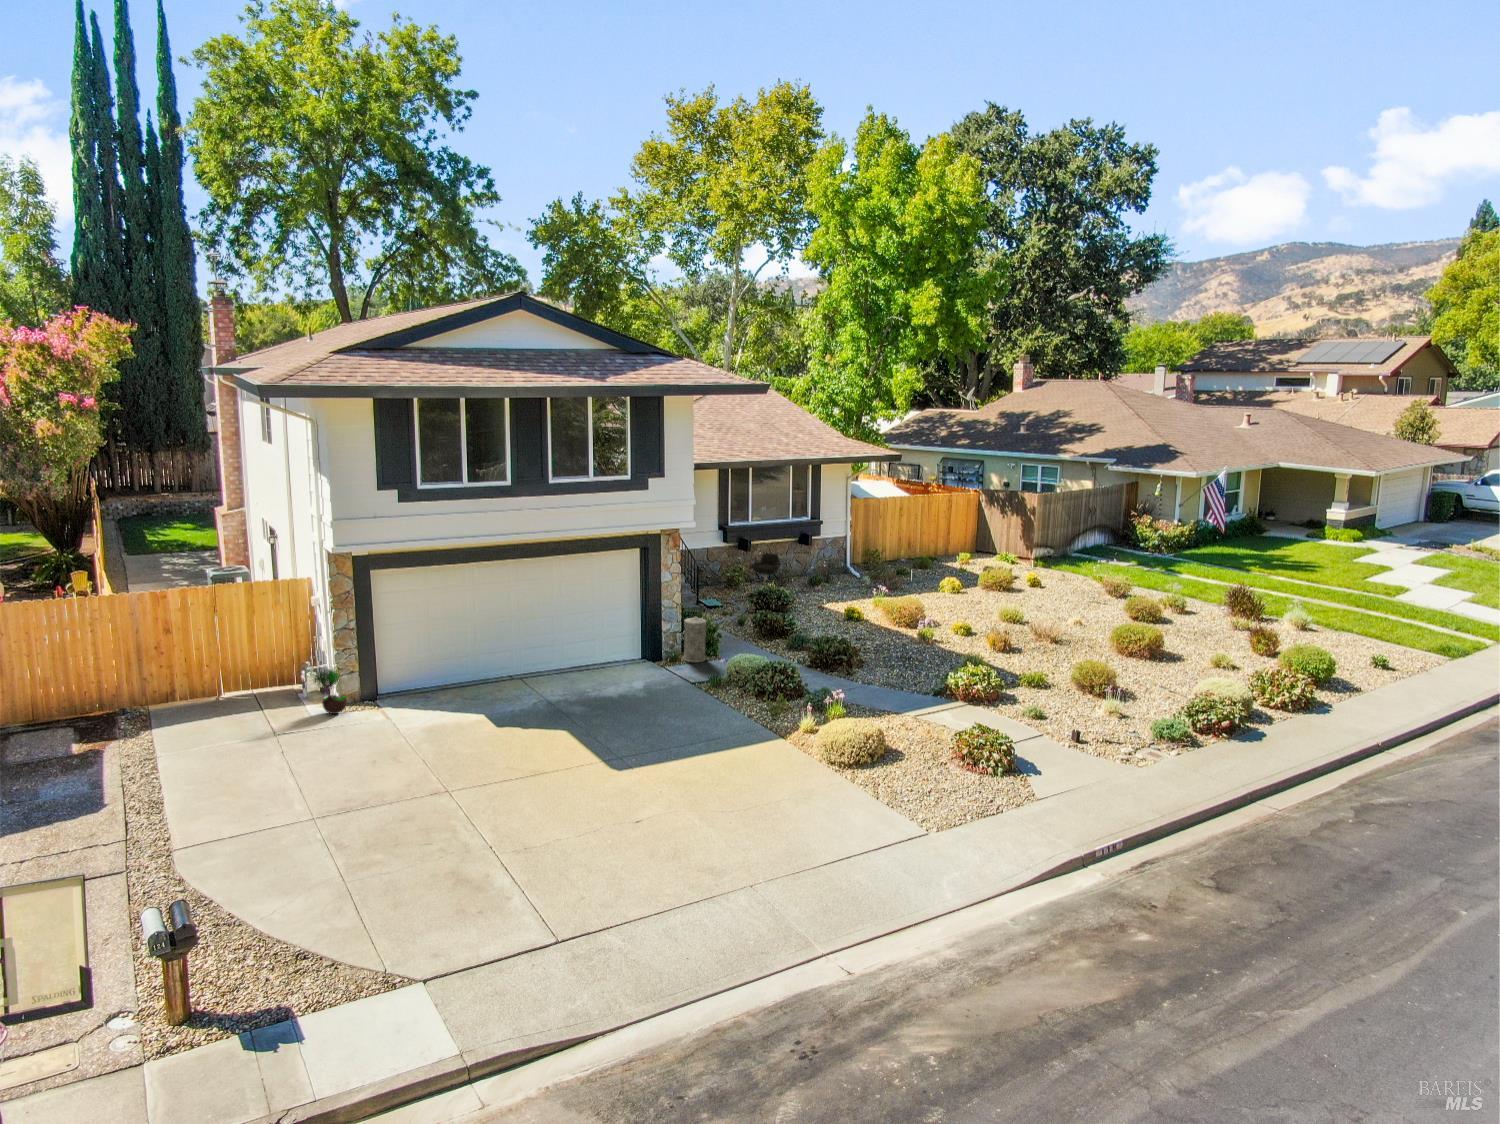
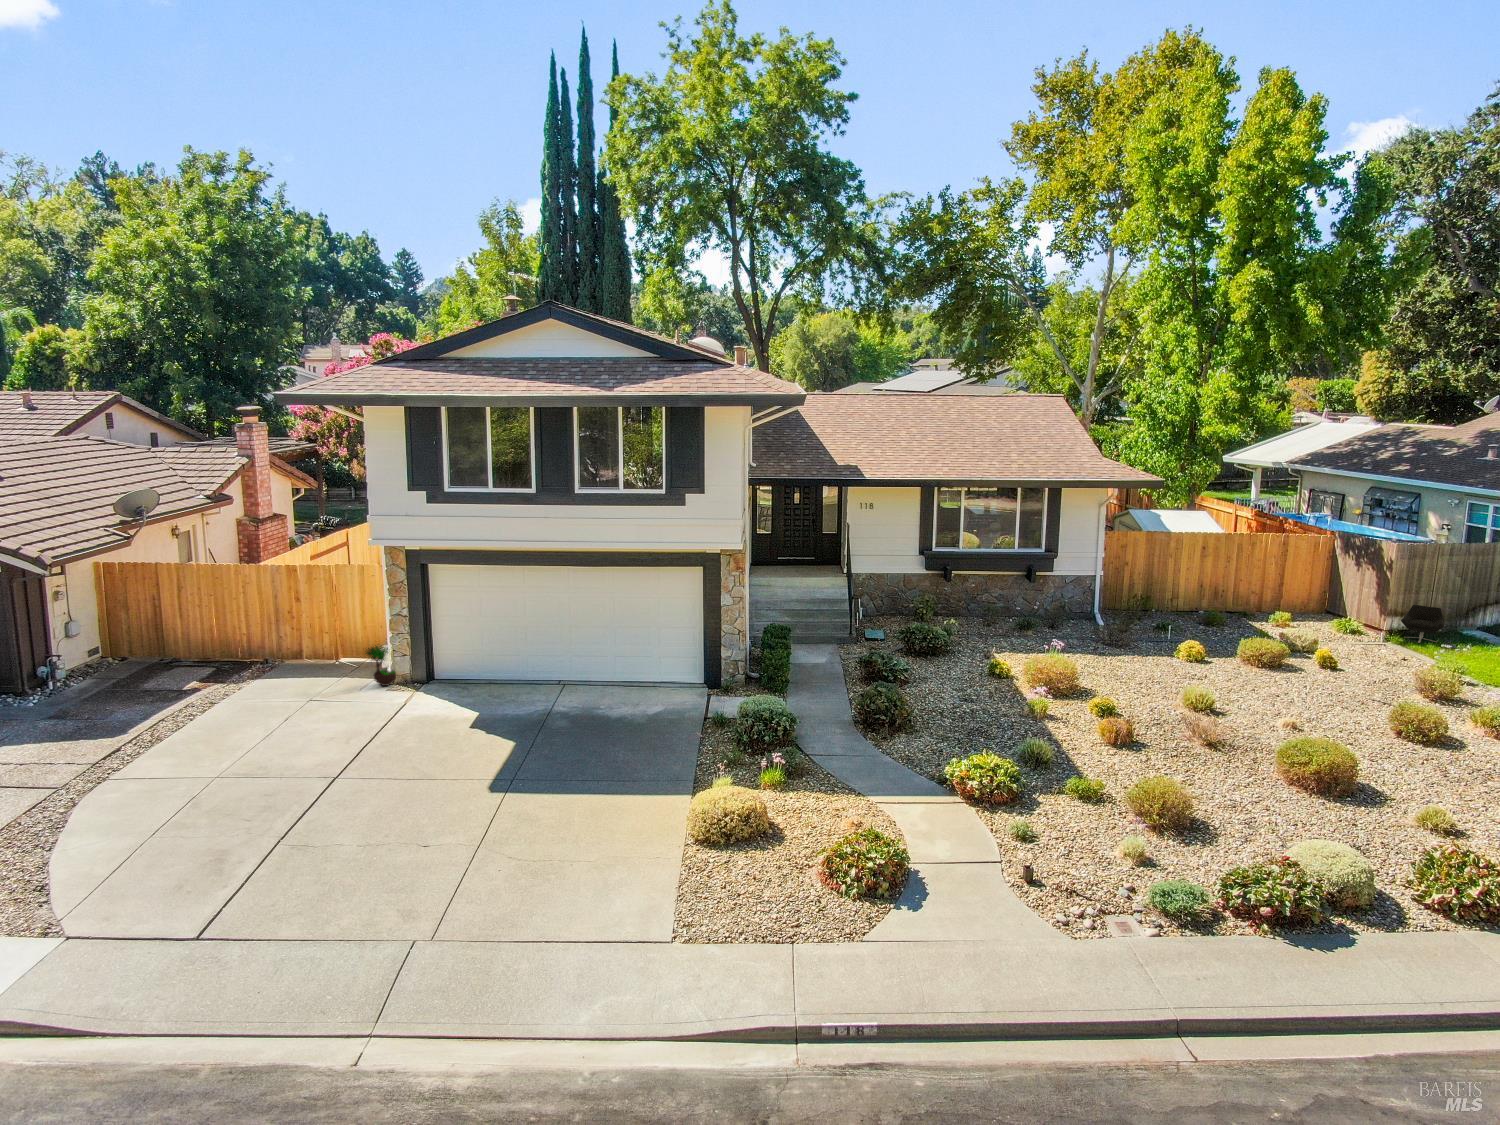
lounge chair: present [751,553,780,581] -> present [1401,605,1444,643]
trash can: present [683,617,706,662] -> none [738,643,762,693]

